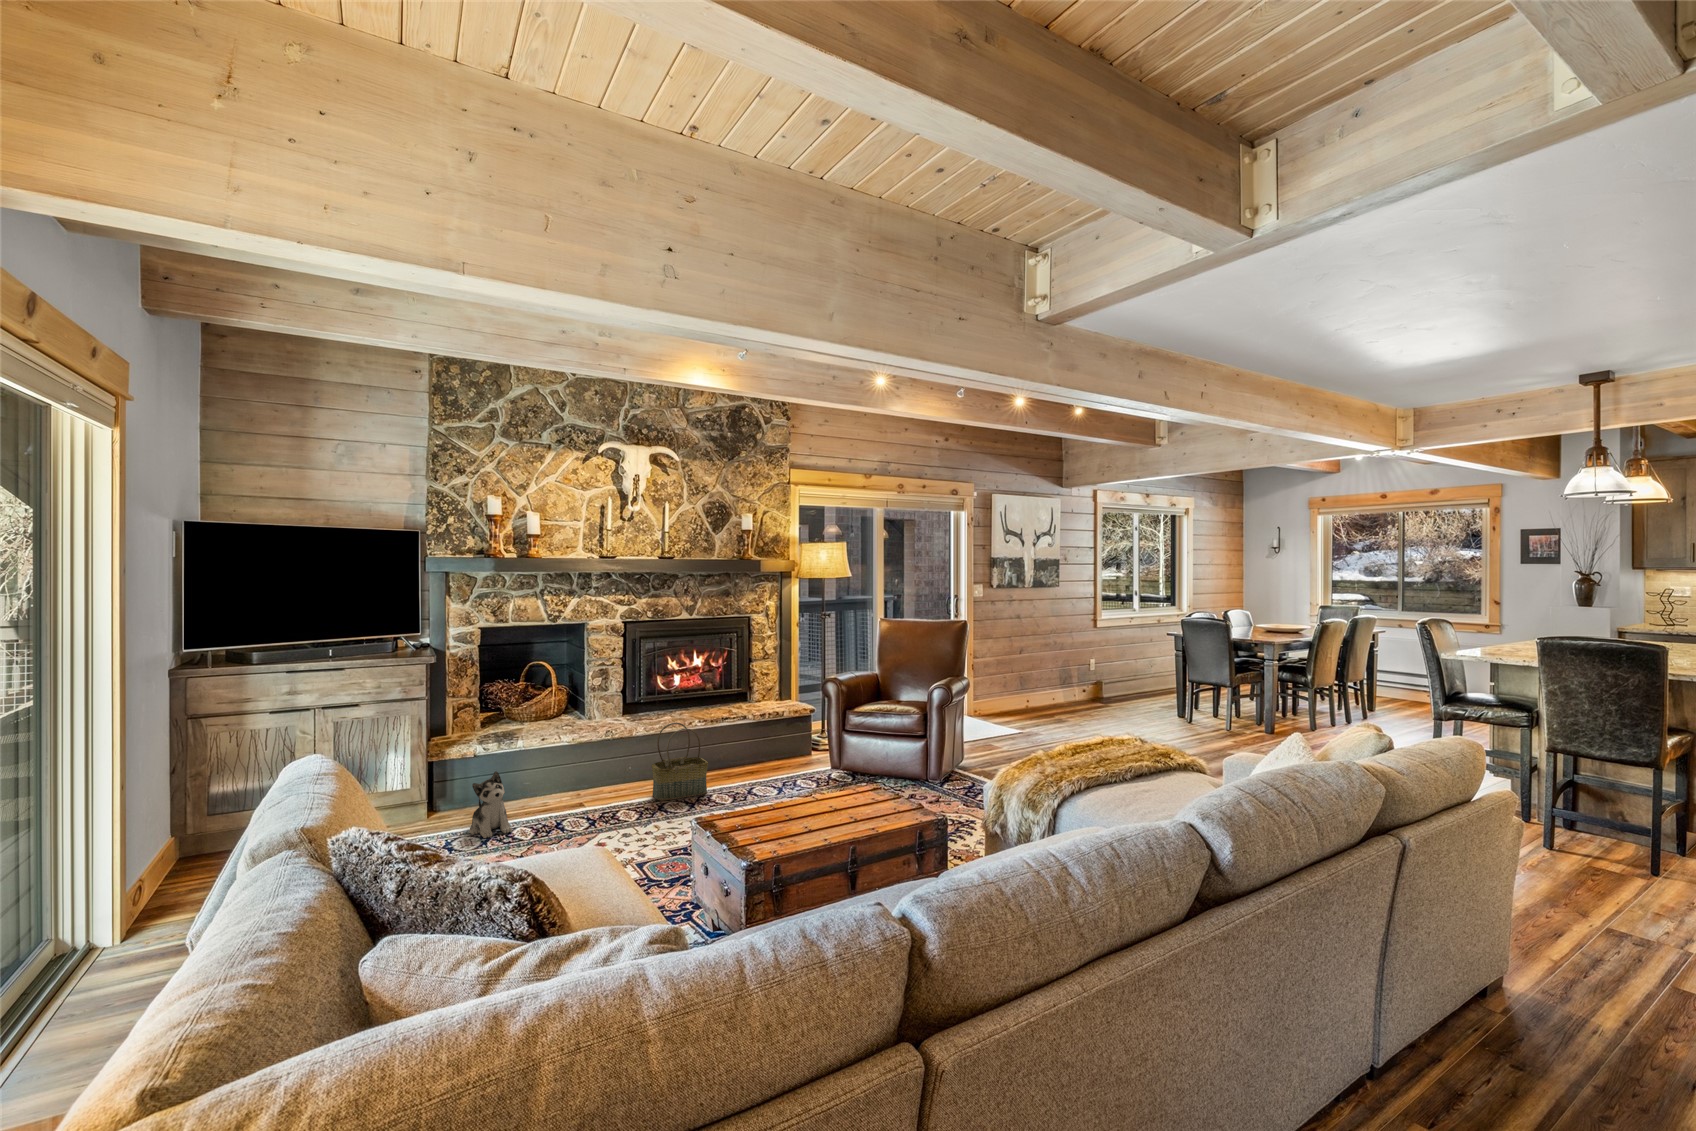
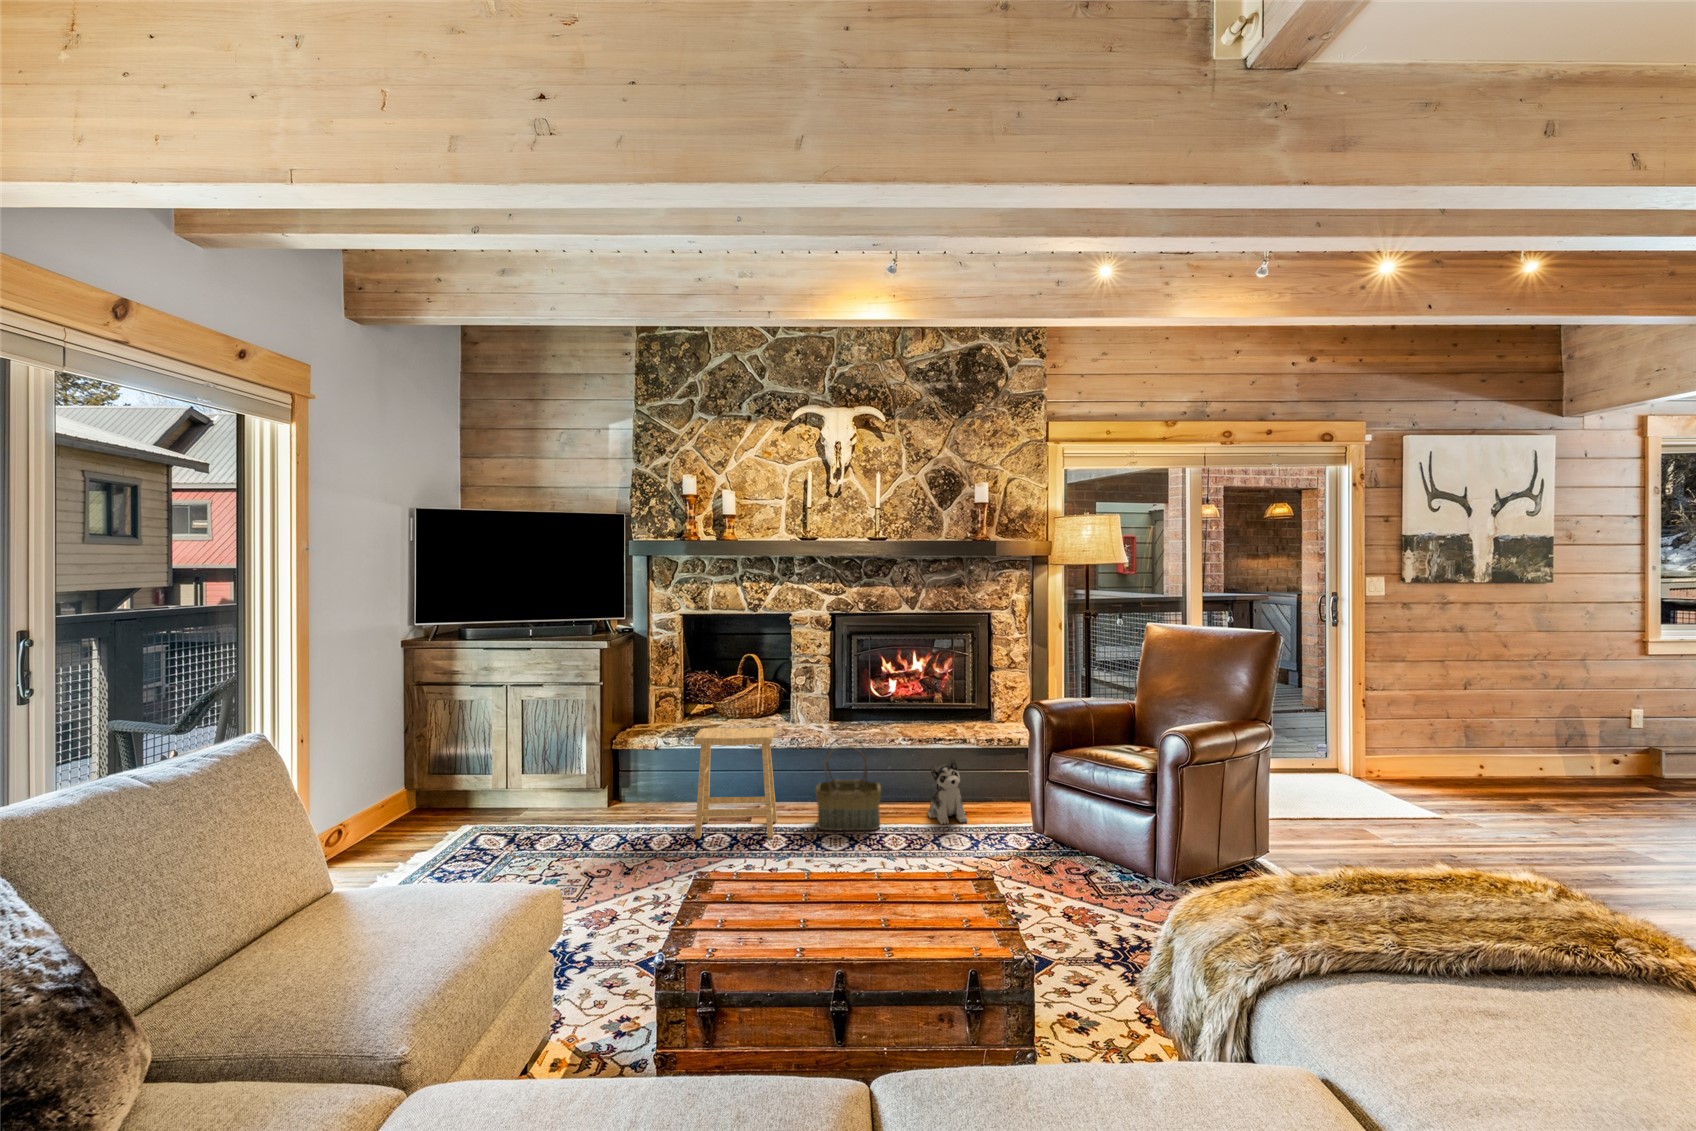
footstool: none [551,721,630,825] -> present [694,727,777,839]
plush toy: present [469,771,512,838] -> present [928,757,967,824]

